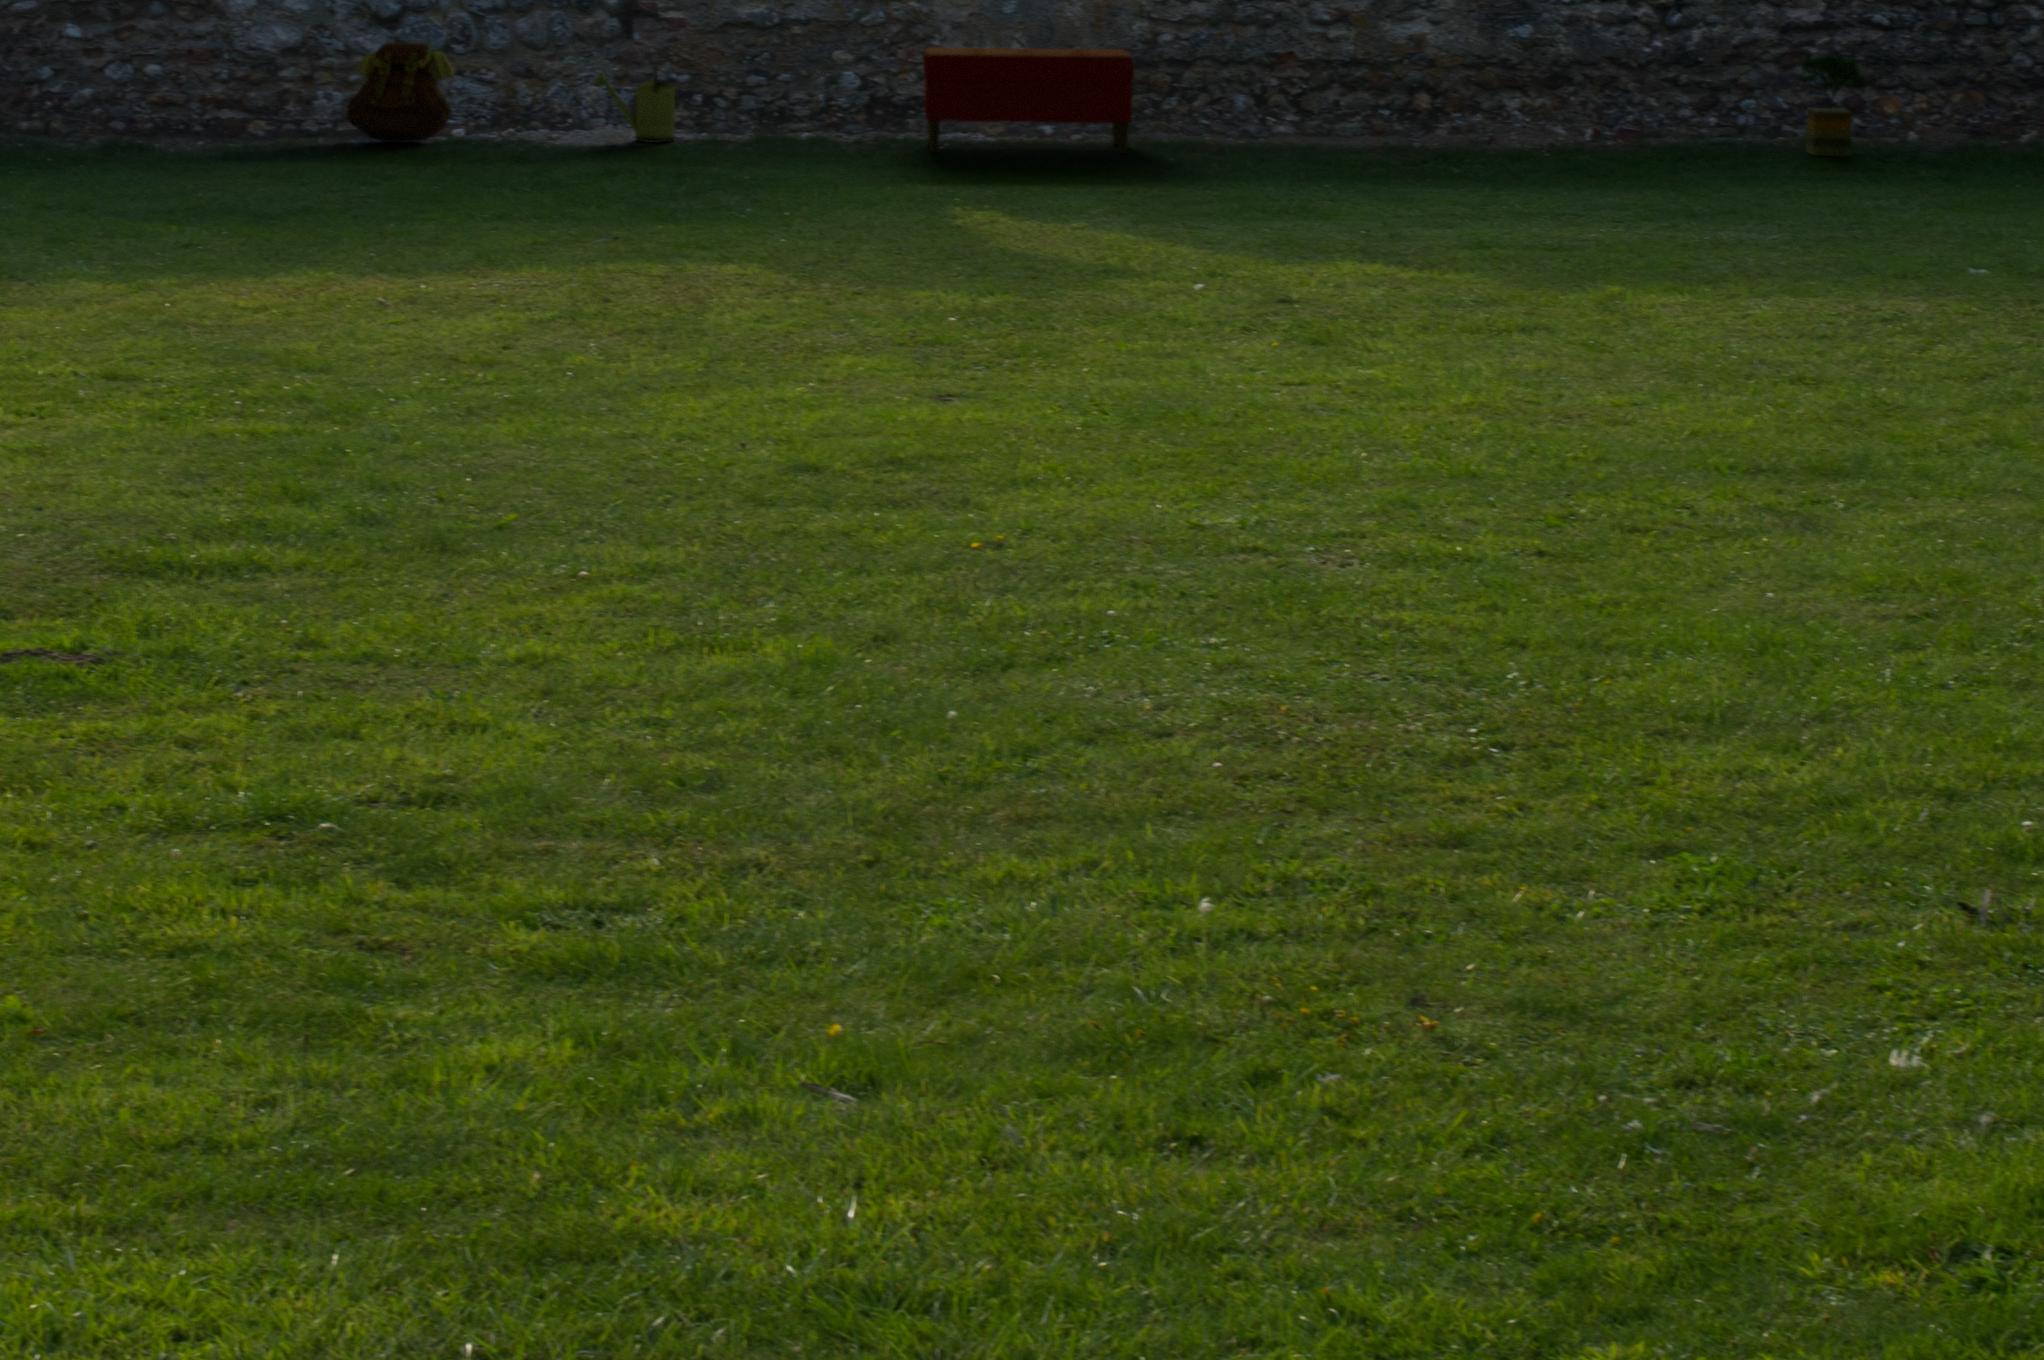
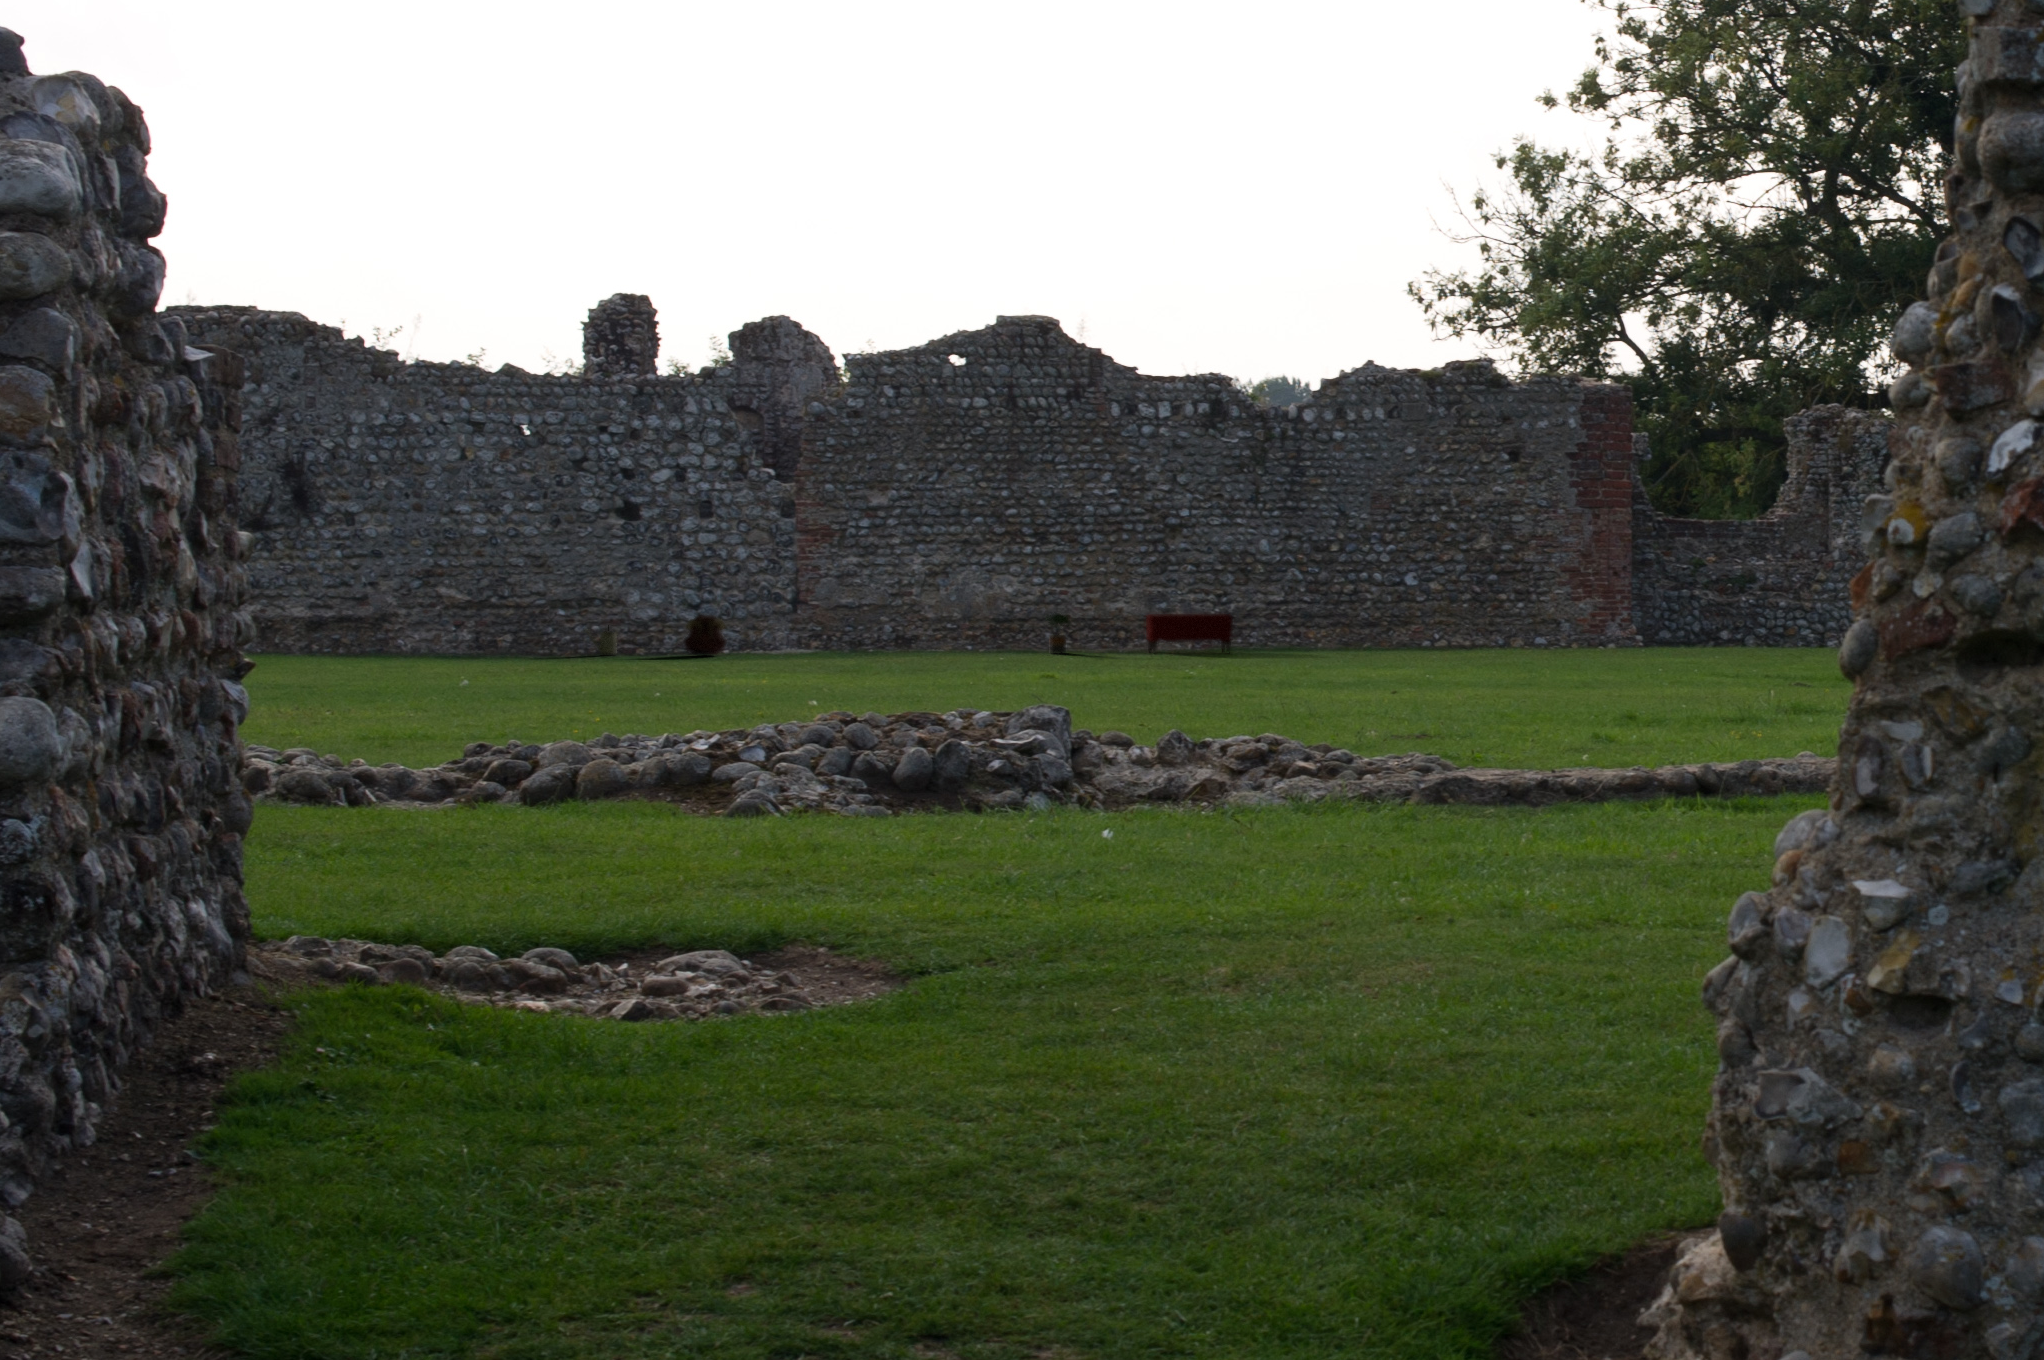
bench: present [923,47,1134,153] -> present [1146,614,1233,652]
potted tree: present [1799,55,1867,157] -> present [1046,614,1071,654]
watering can: present [593,71,675,143] -> present [583,625,617,656]

